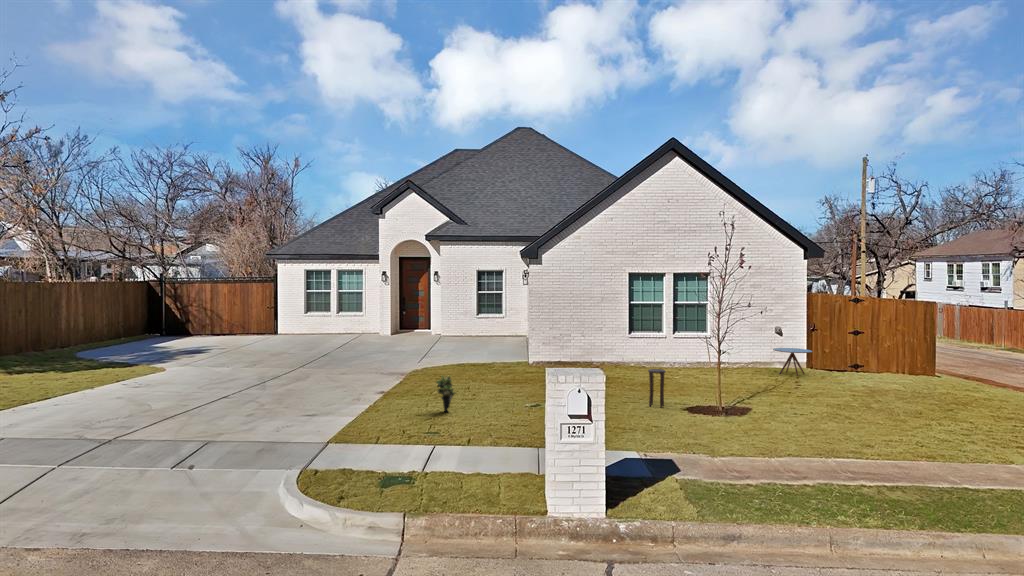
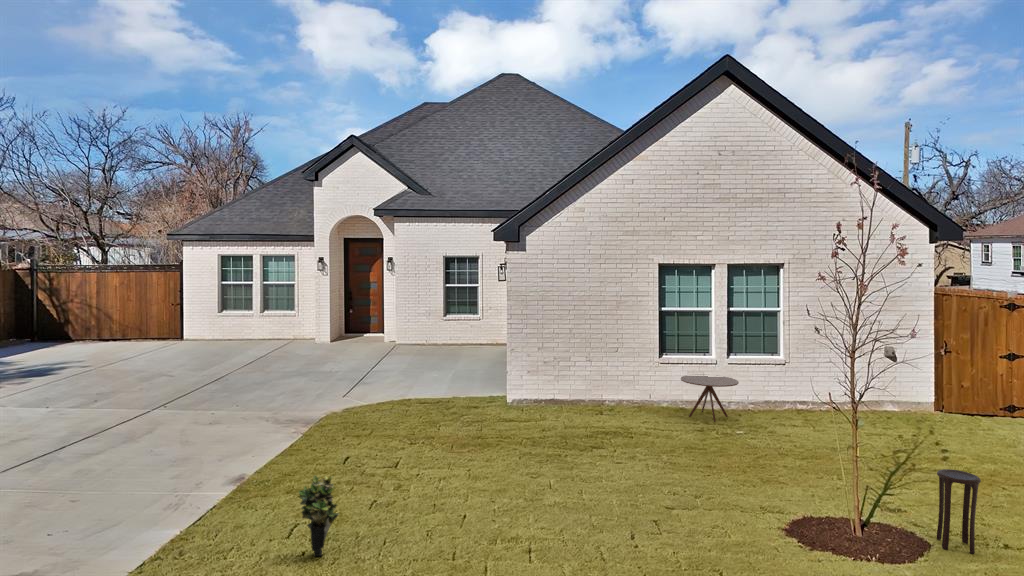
round table: present [773,348,812,376] -> present [681,376,739,422]
stool: present [648,369,666,408] -> present [937,469,981,554]

